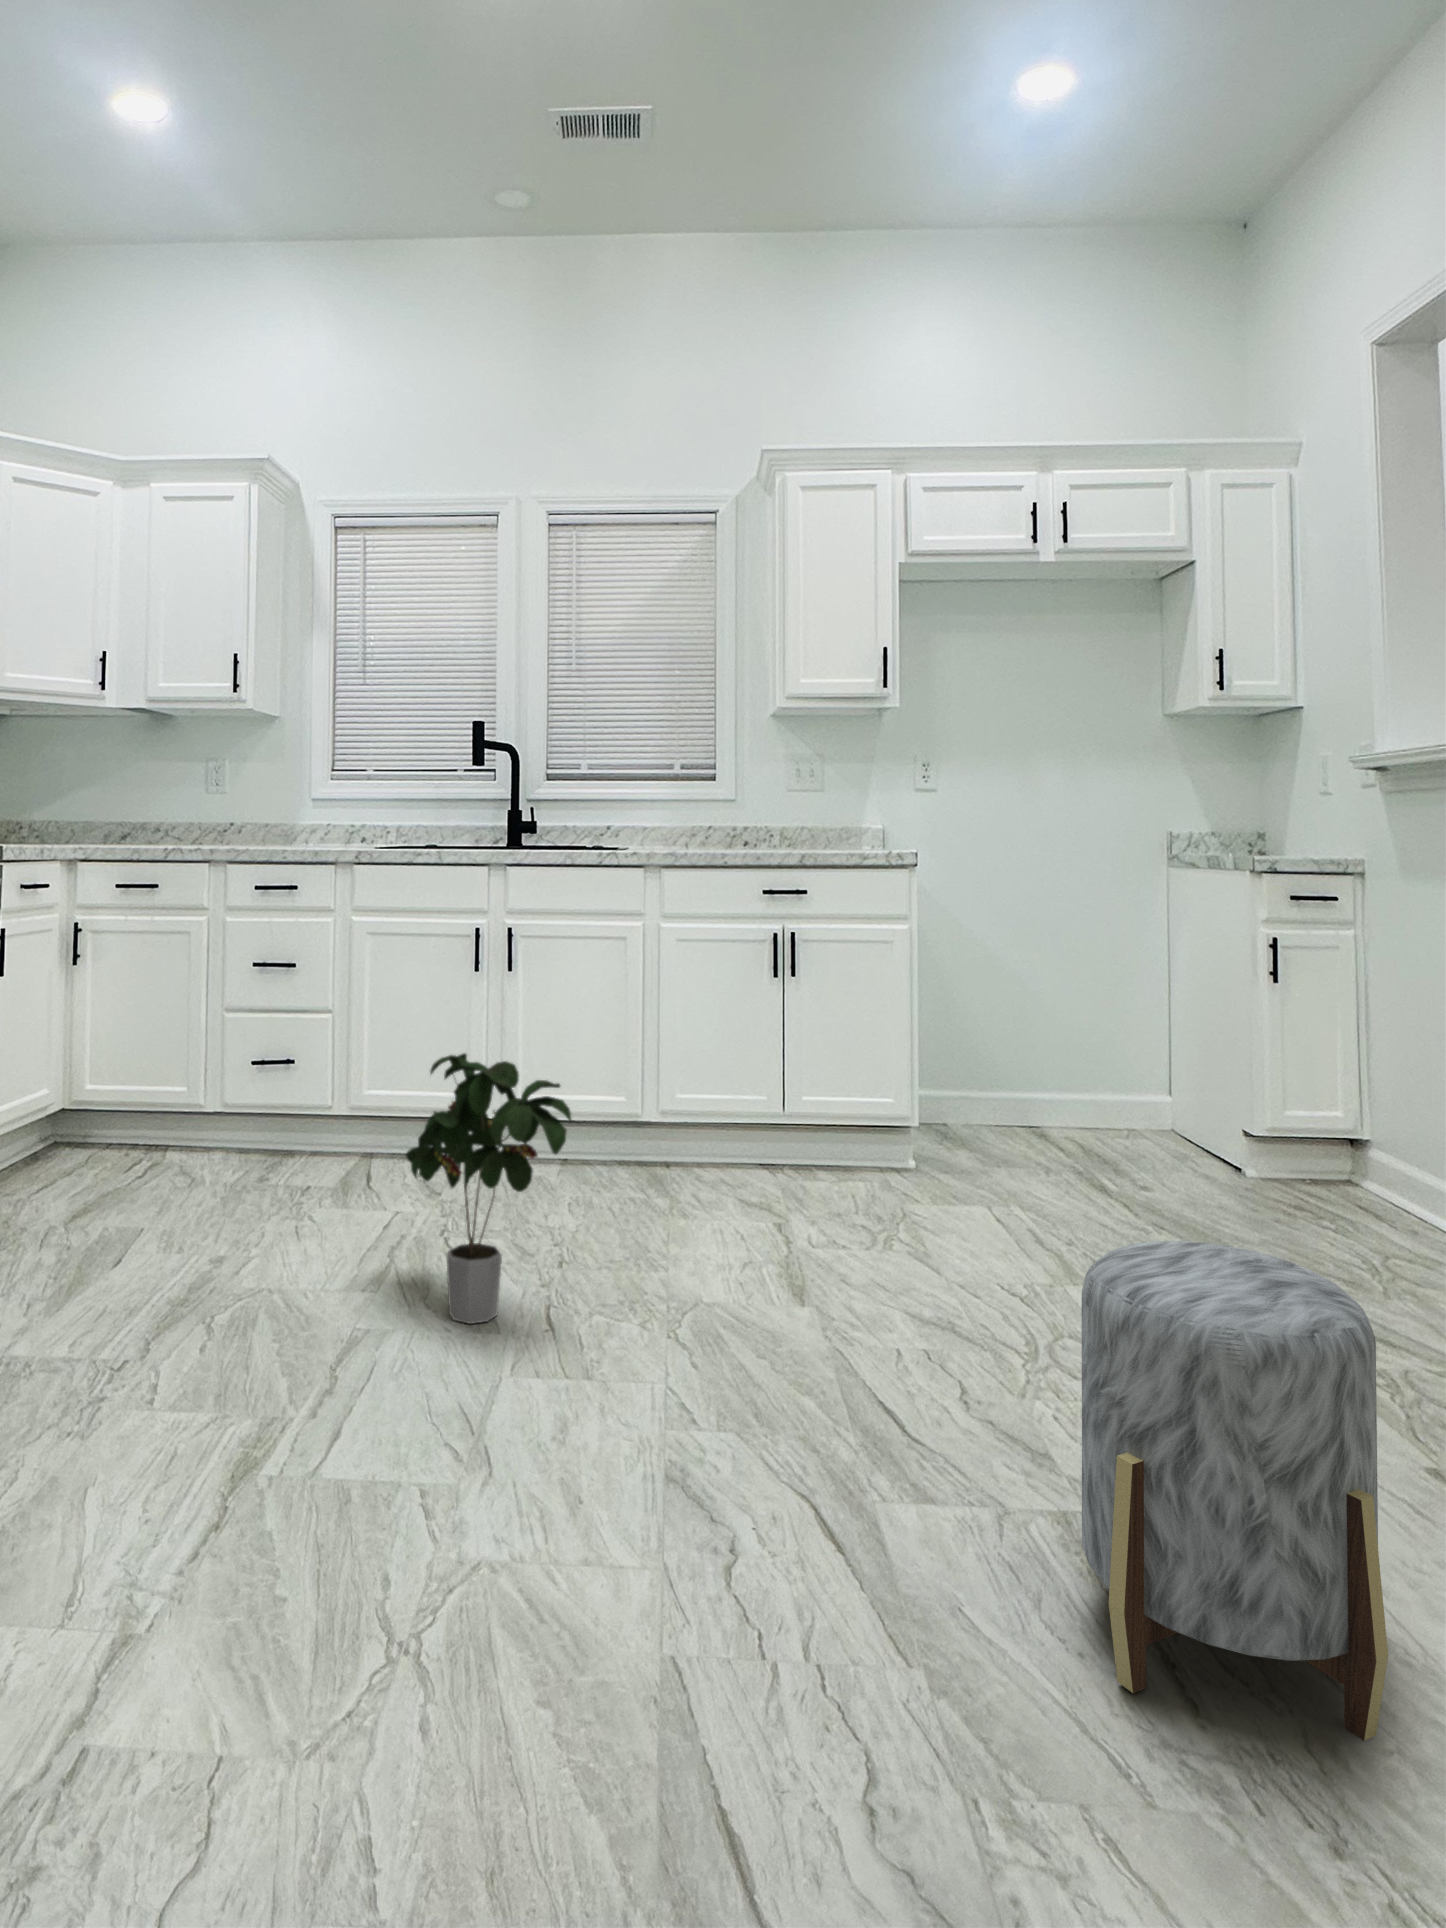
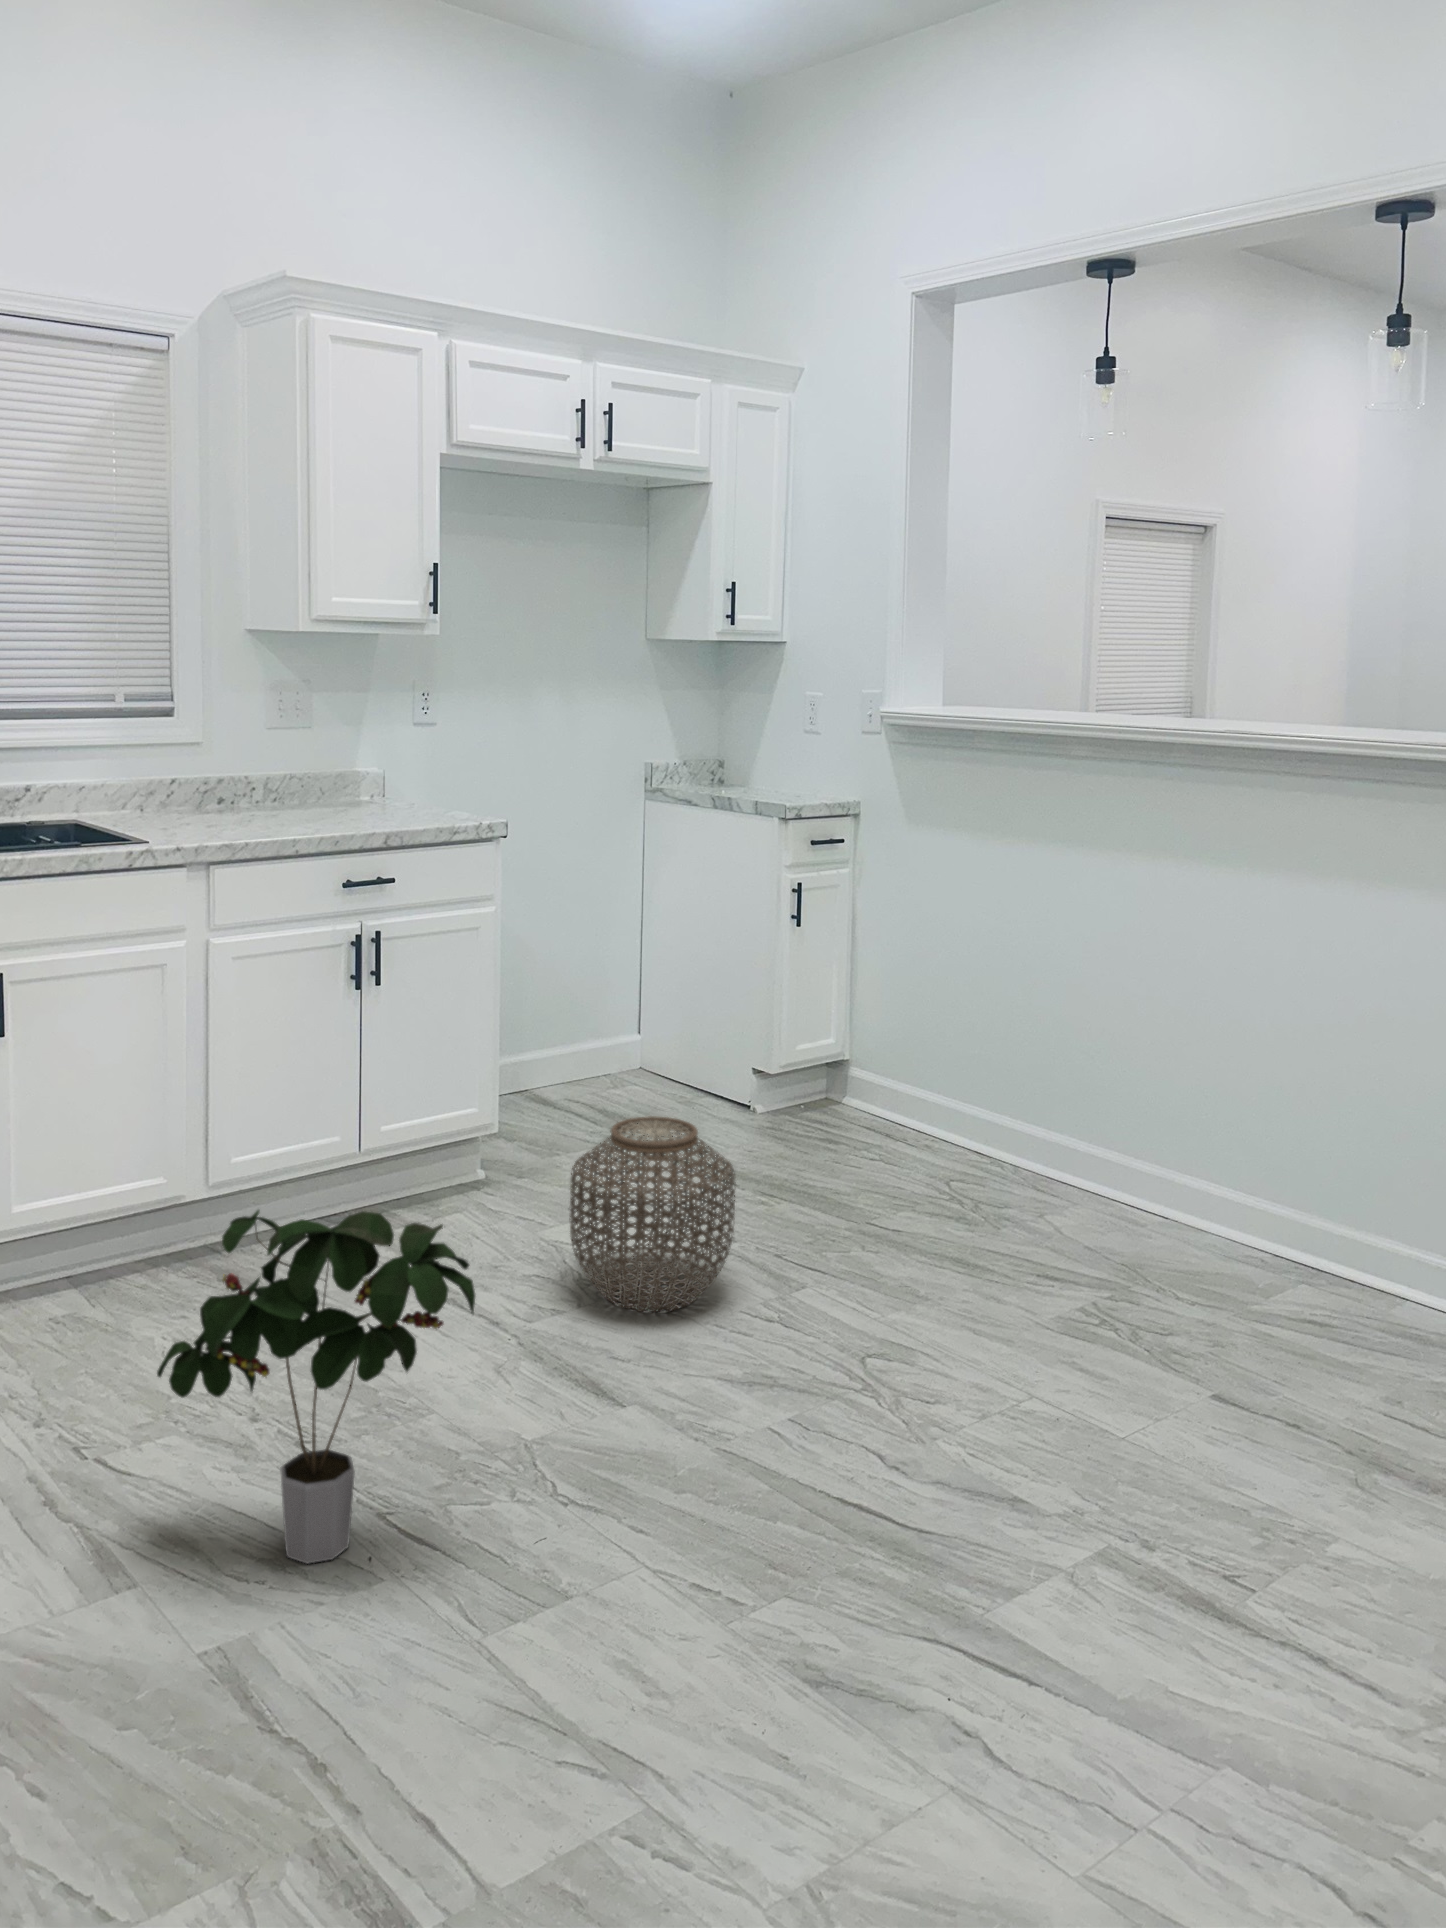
woven basket: none [849,1096,1007,1278] -> present [570,1116,735,1312]
stool: present [1082,1241,1388,1741] -> none [1109,1244,1367,1617]

